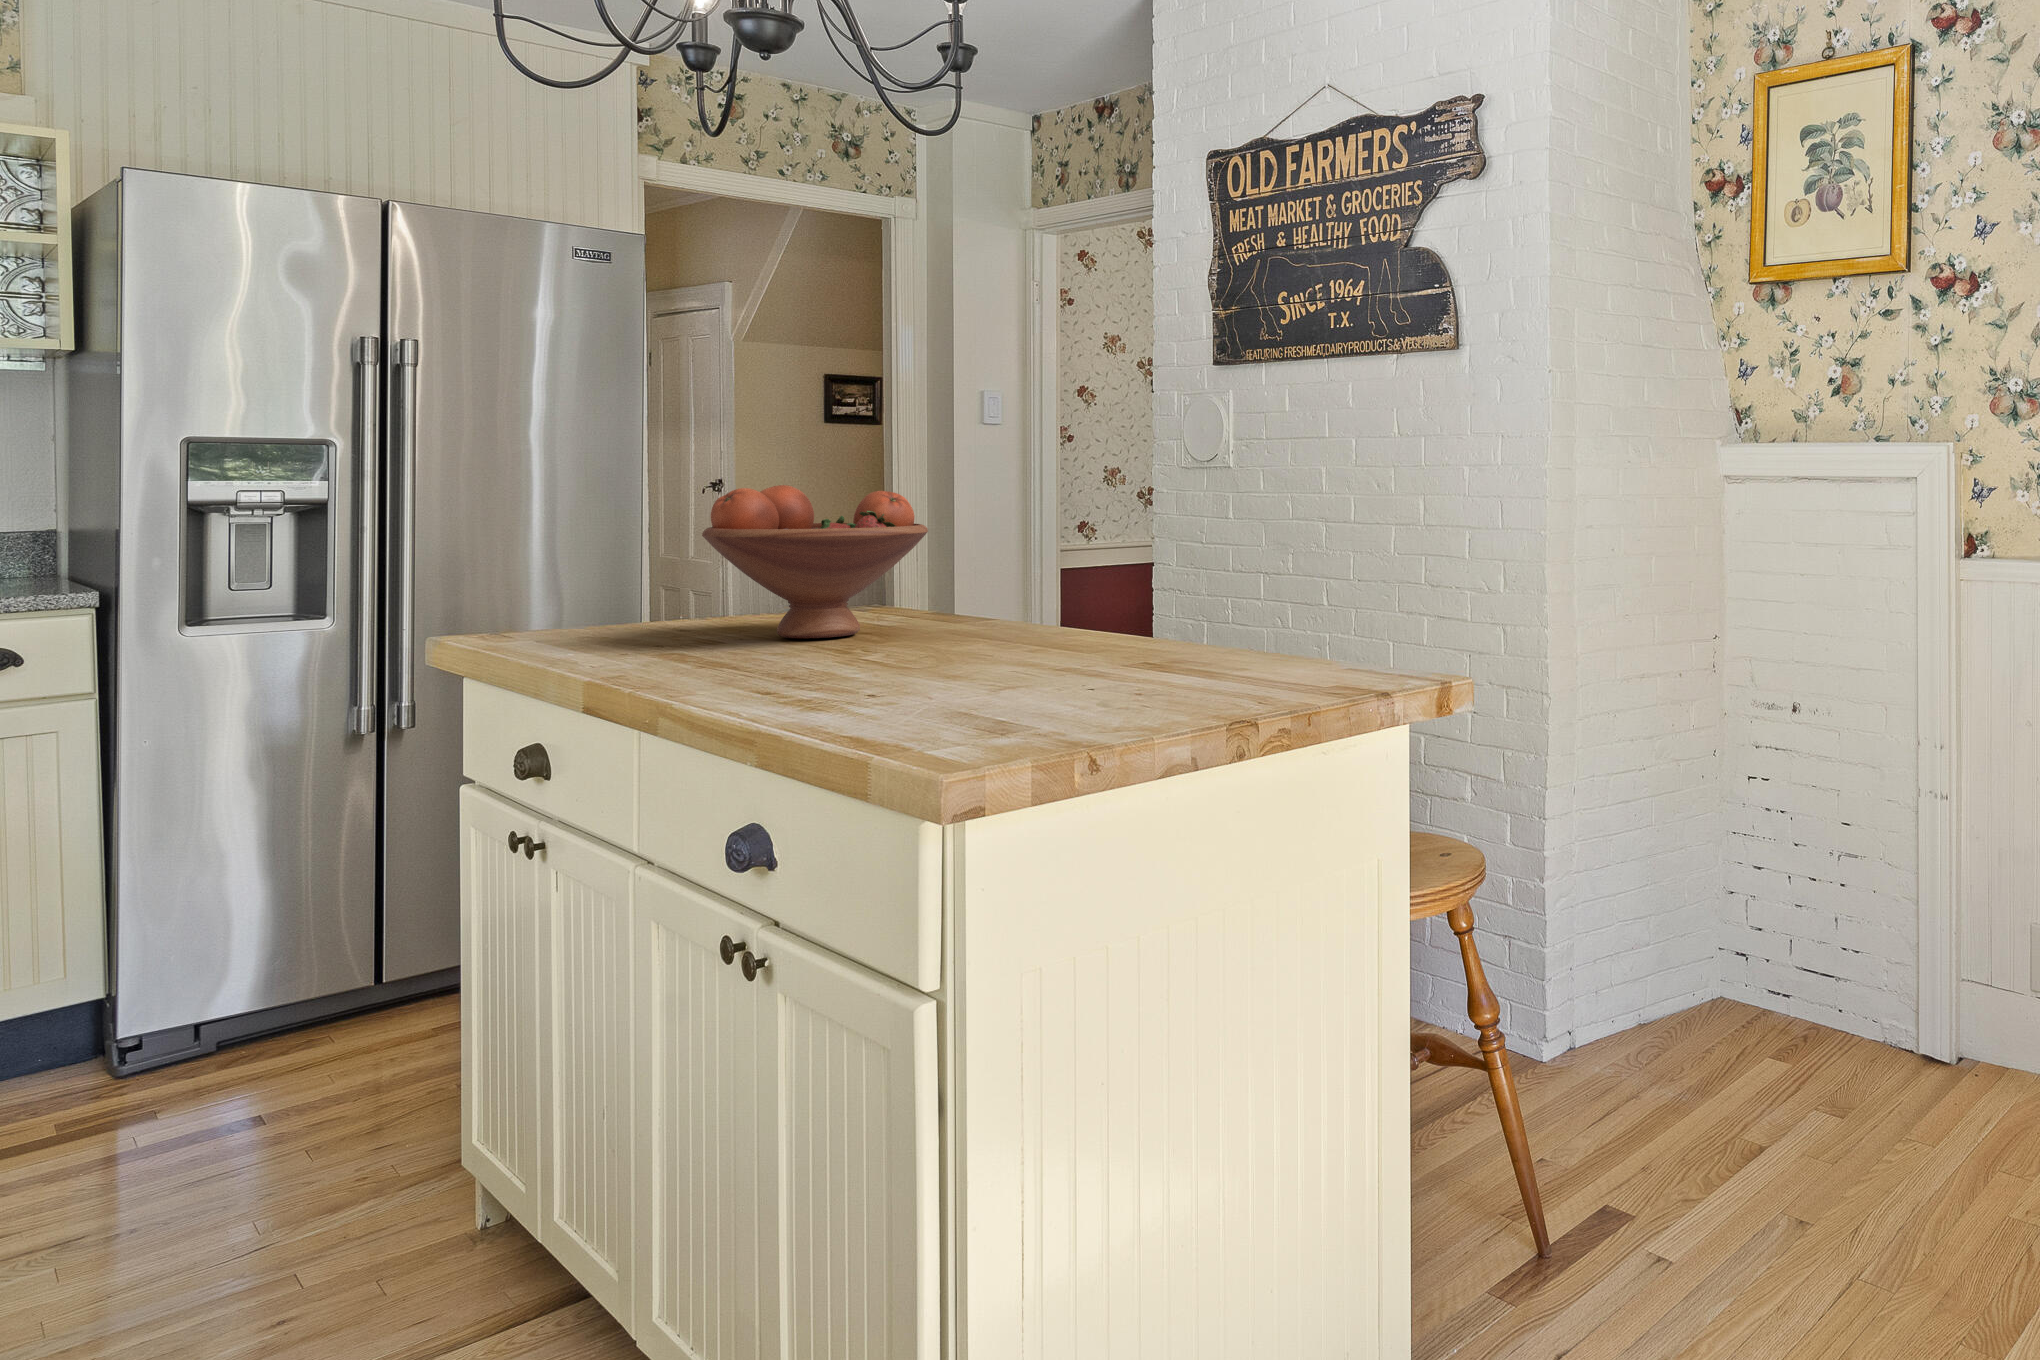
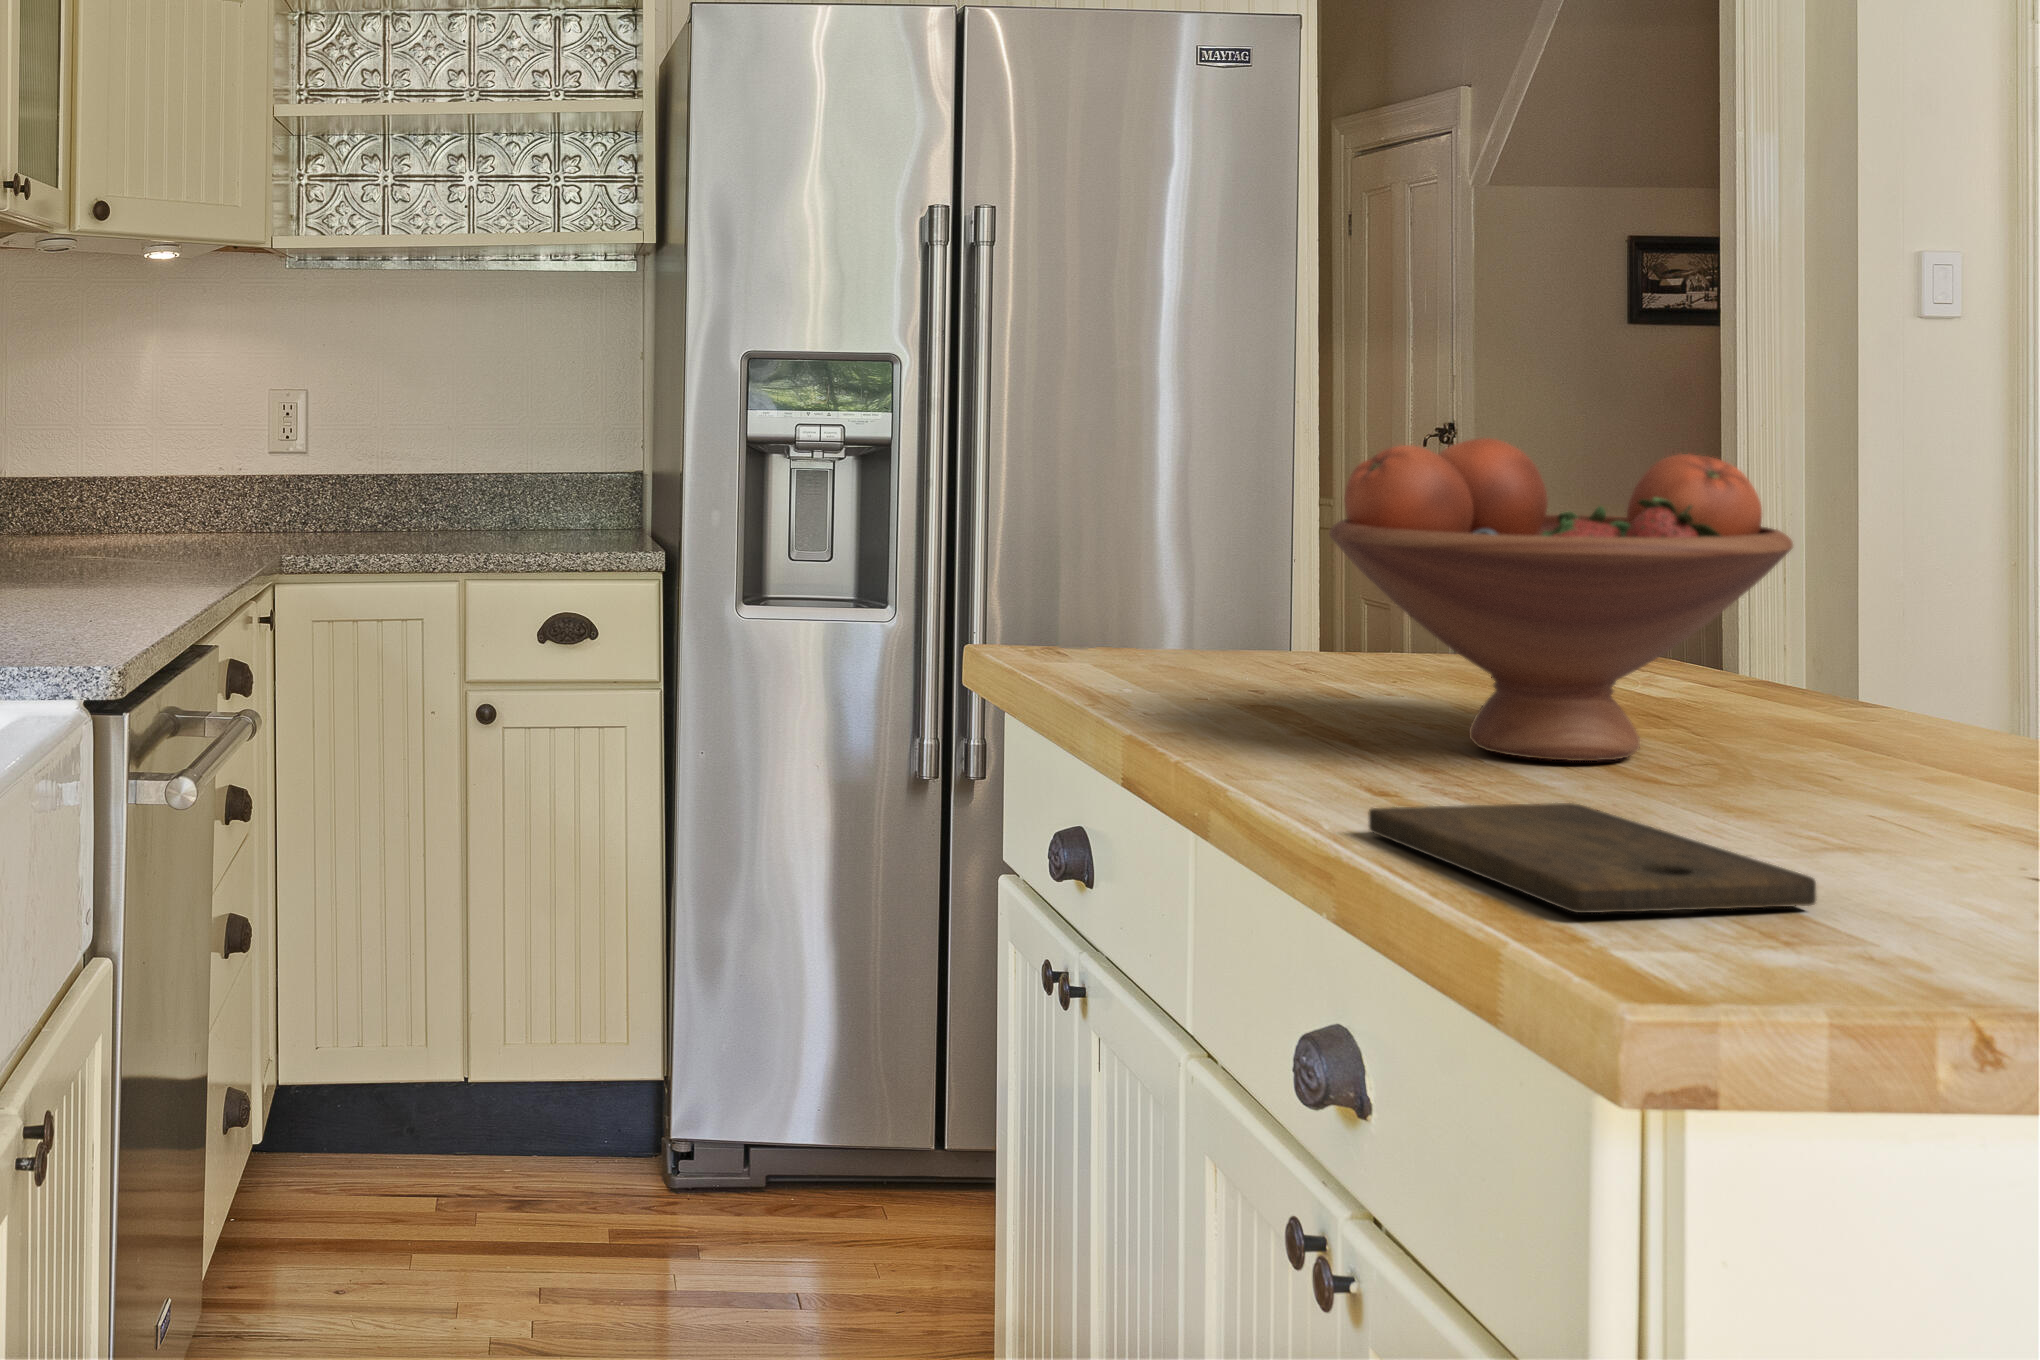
cutting board: none [739,648,940,681] -> present [1368,803,1816,913]

